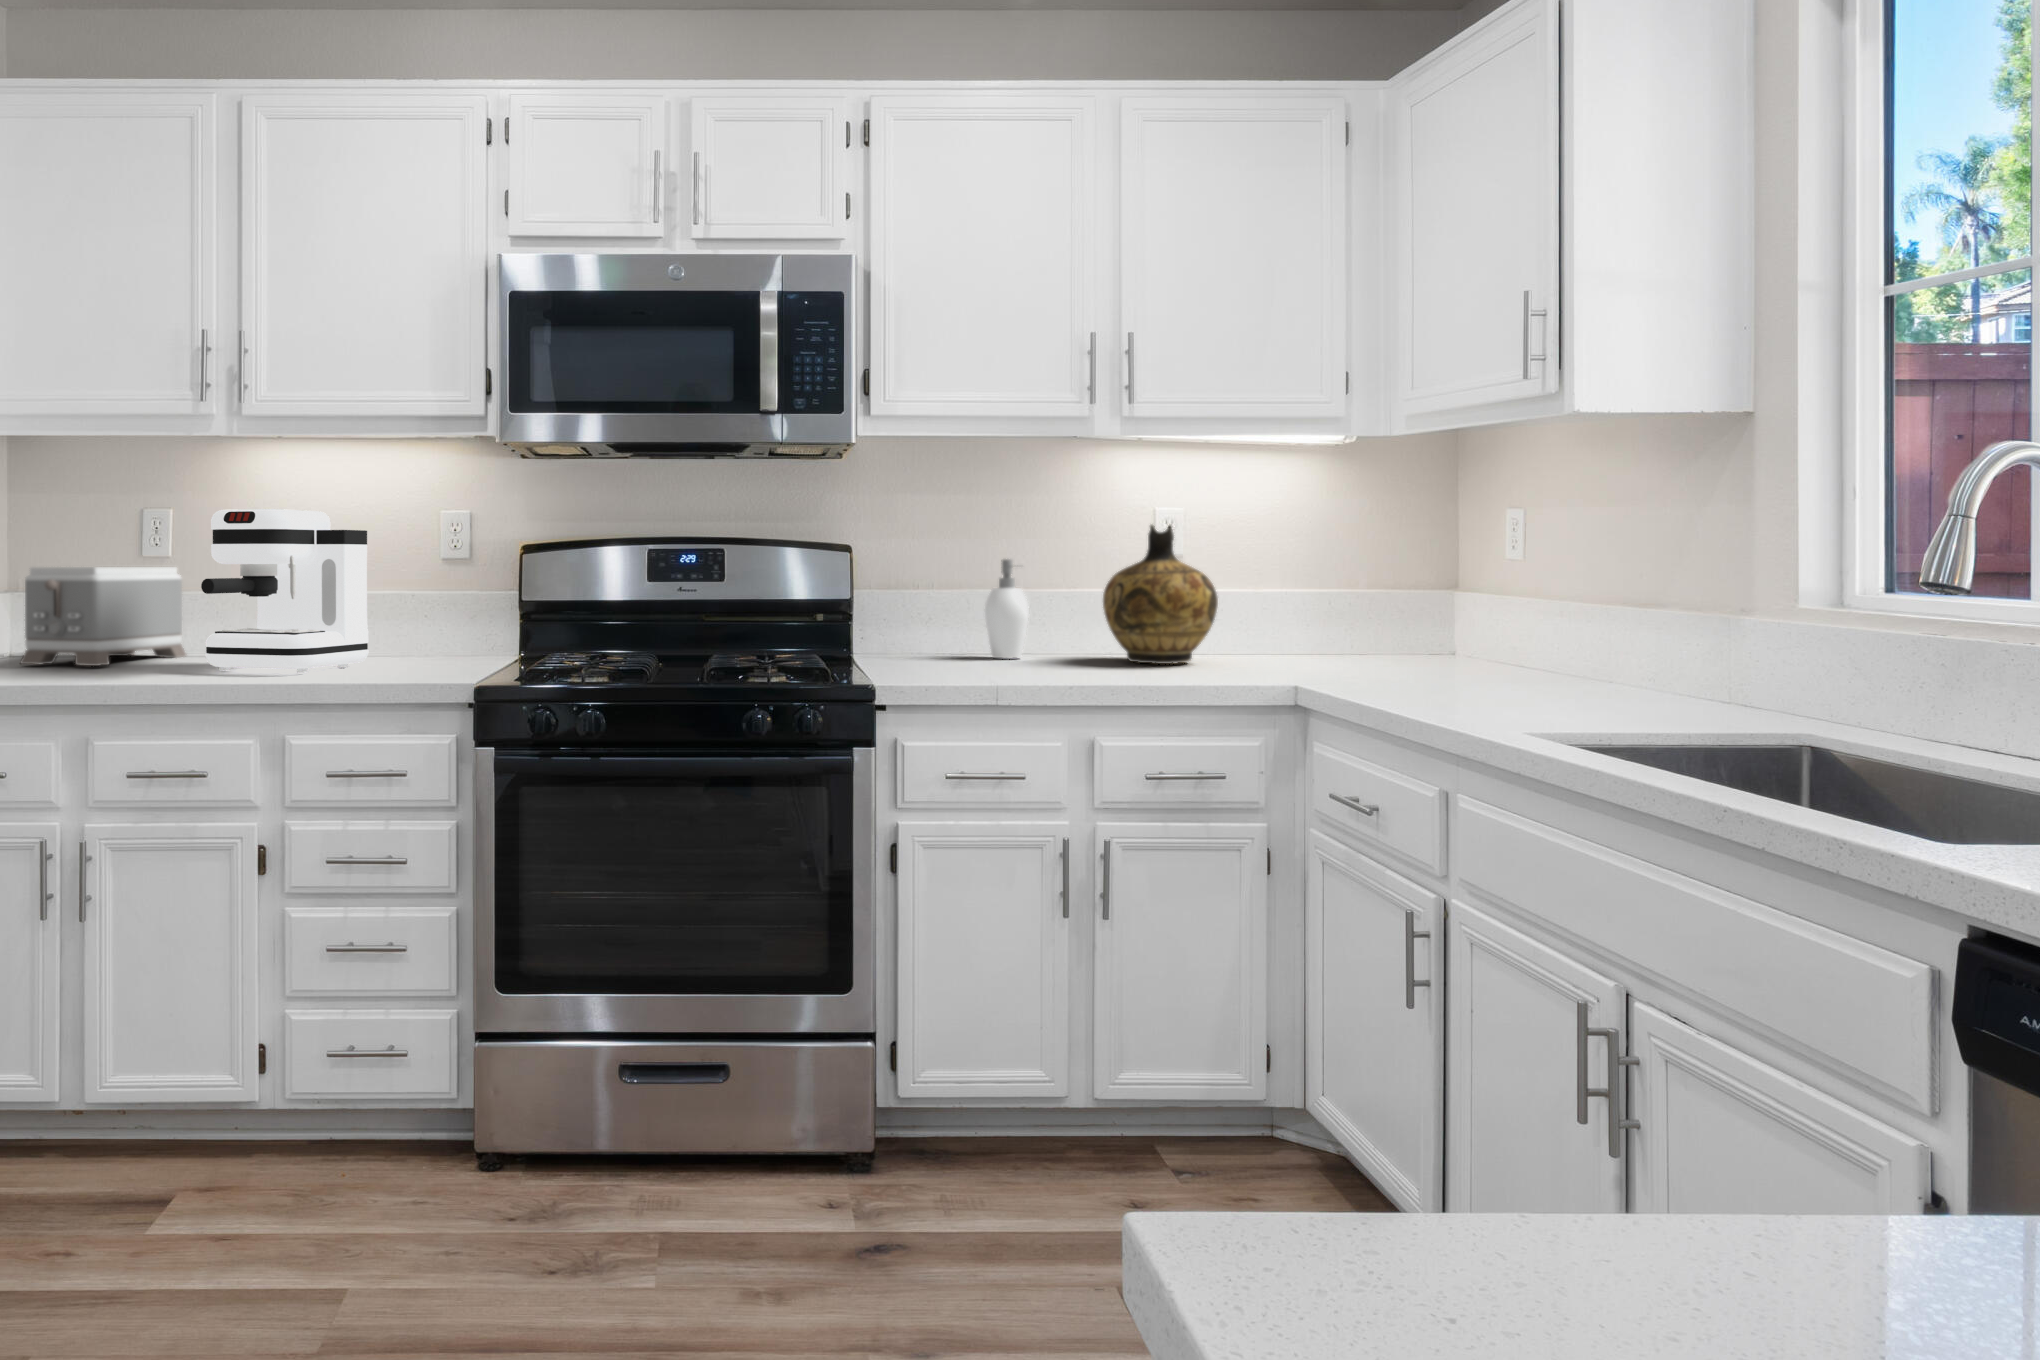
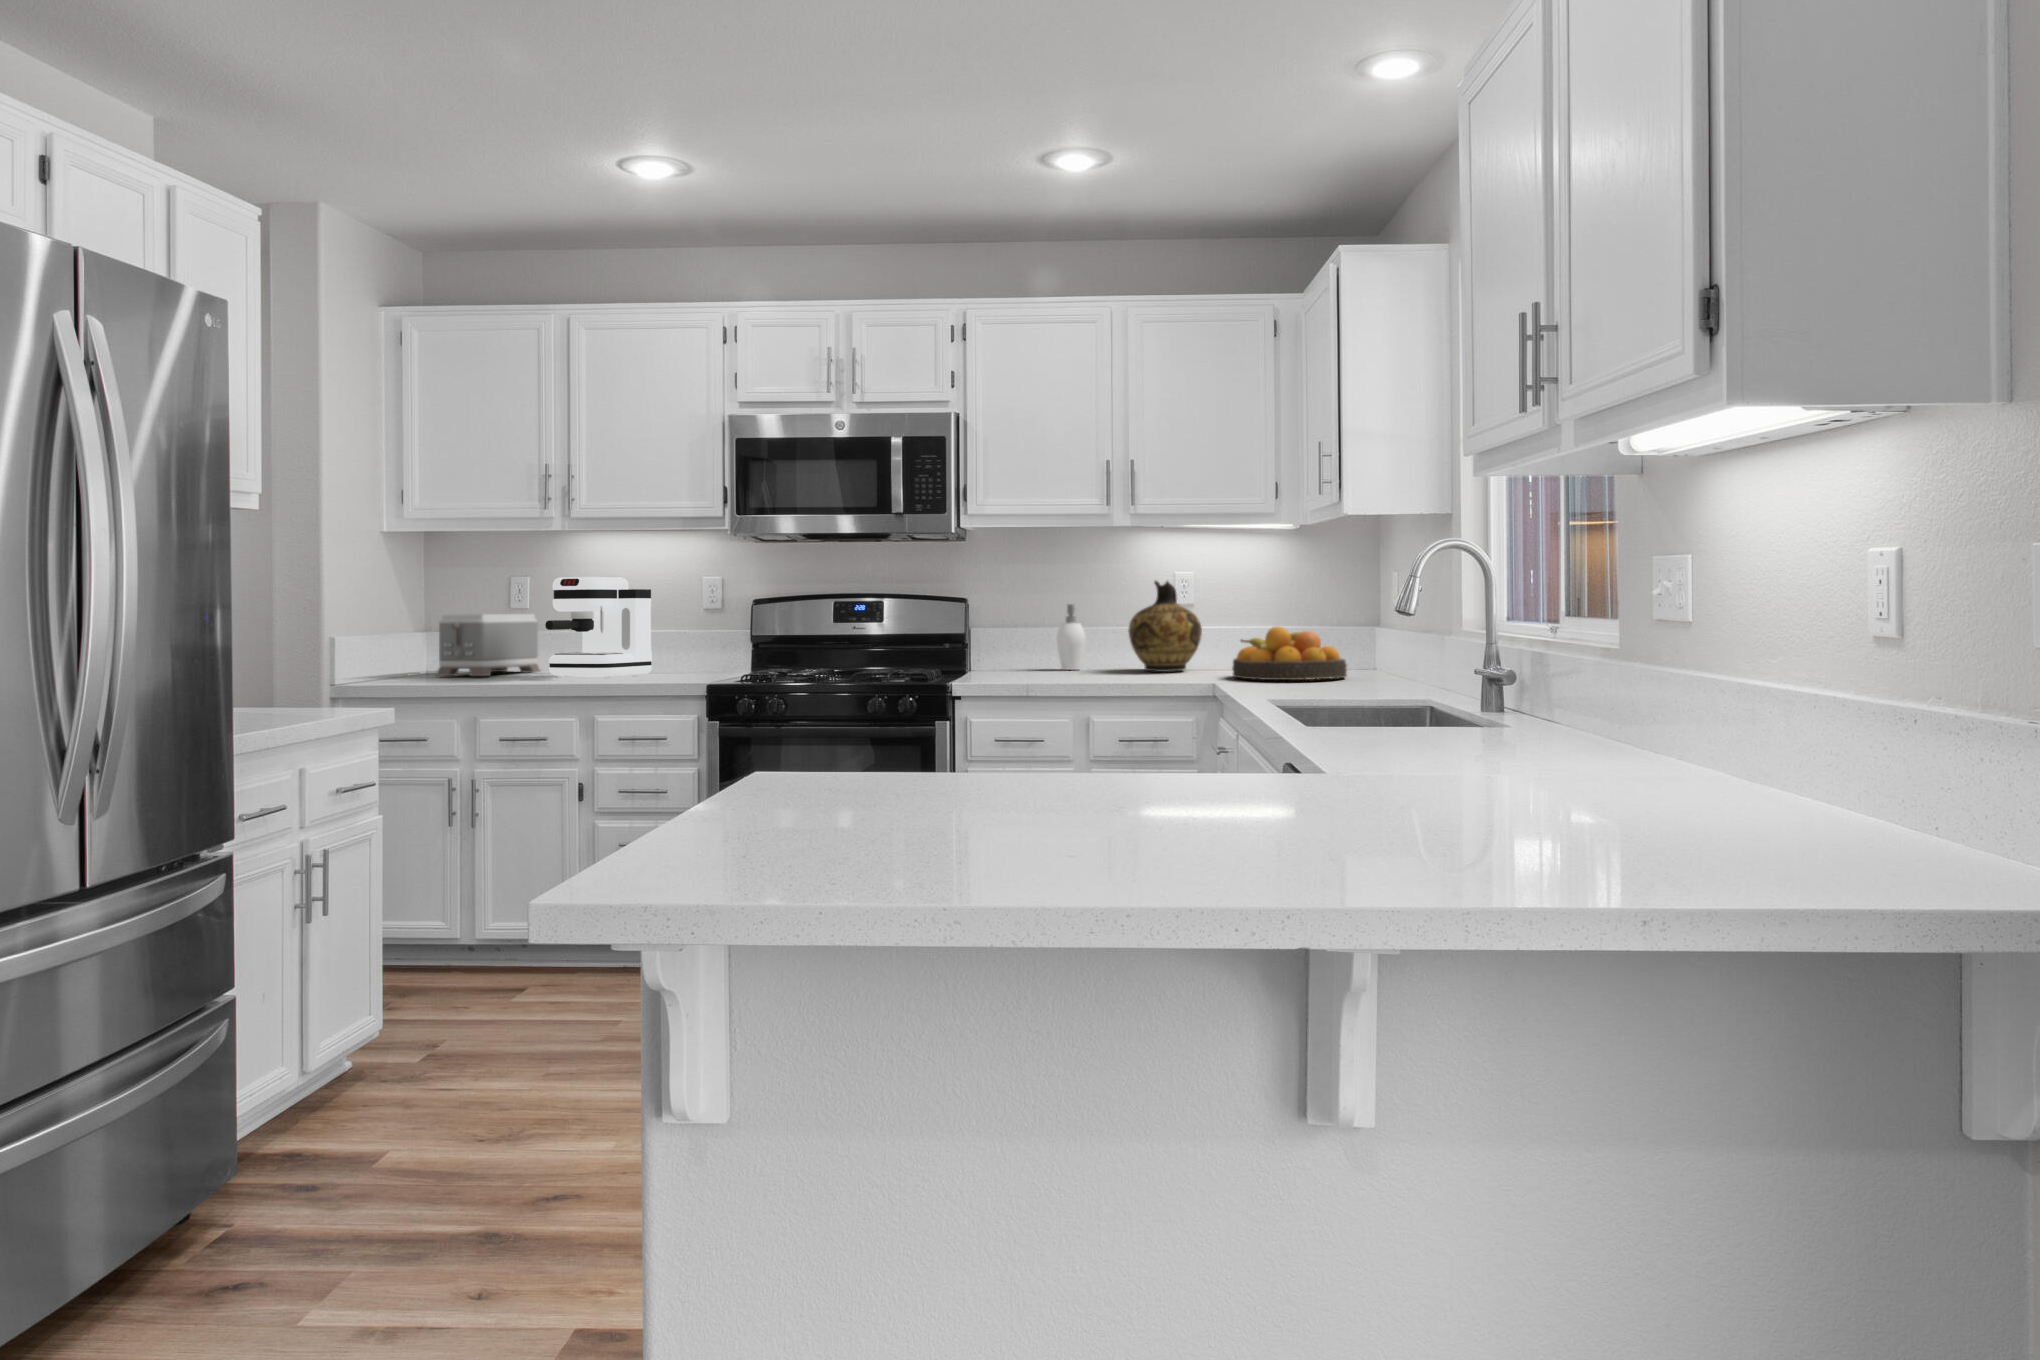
fruit bowl: none [1300,597,1492,684] -> present [1232,627,1347,680]

